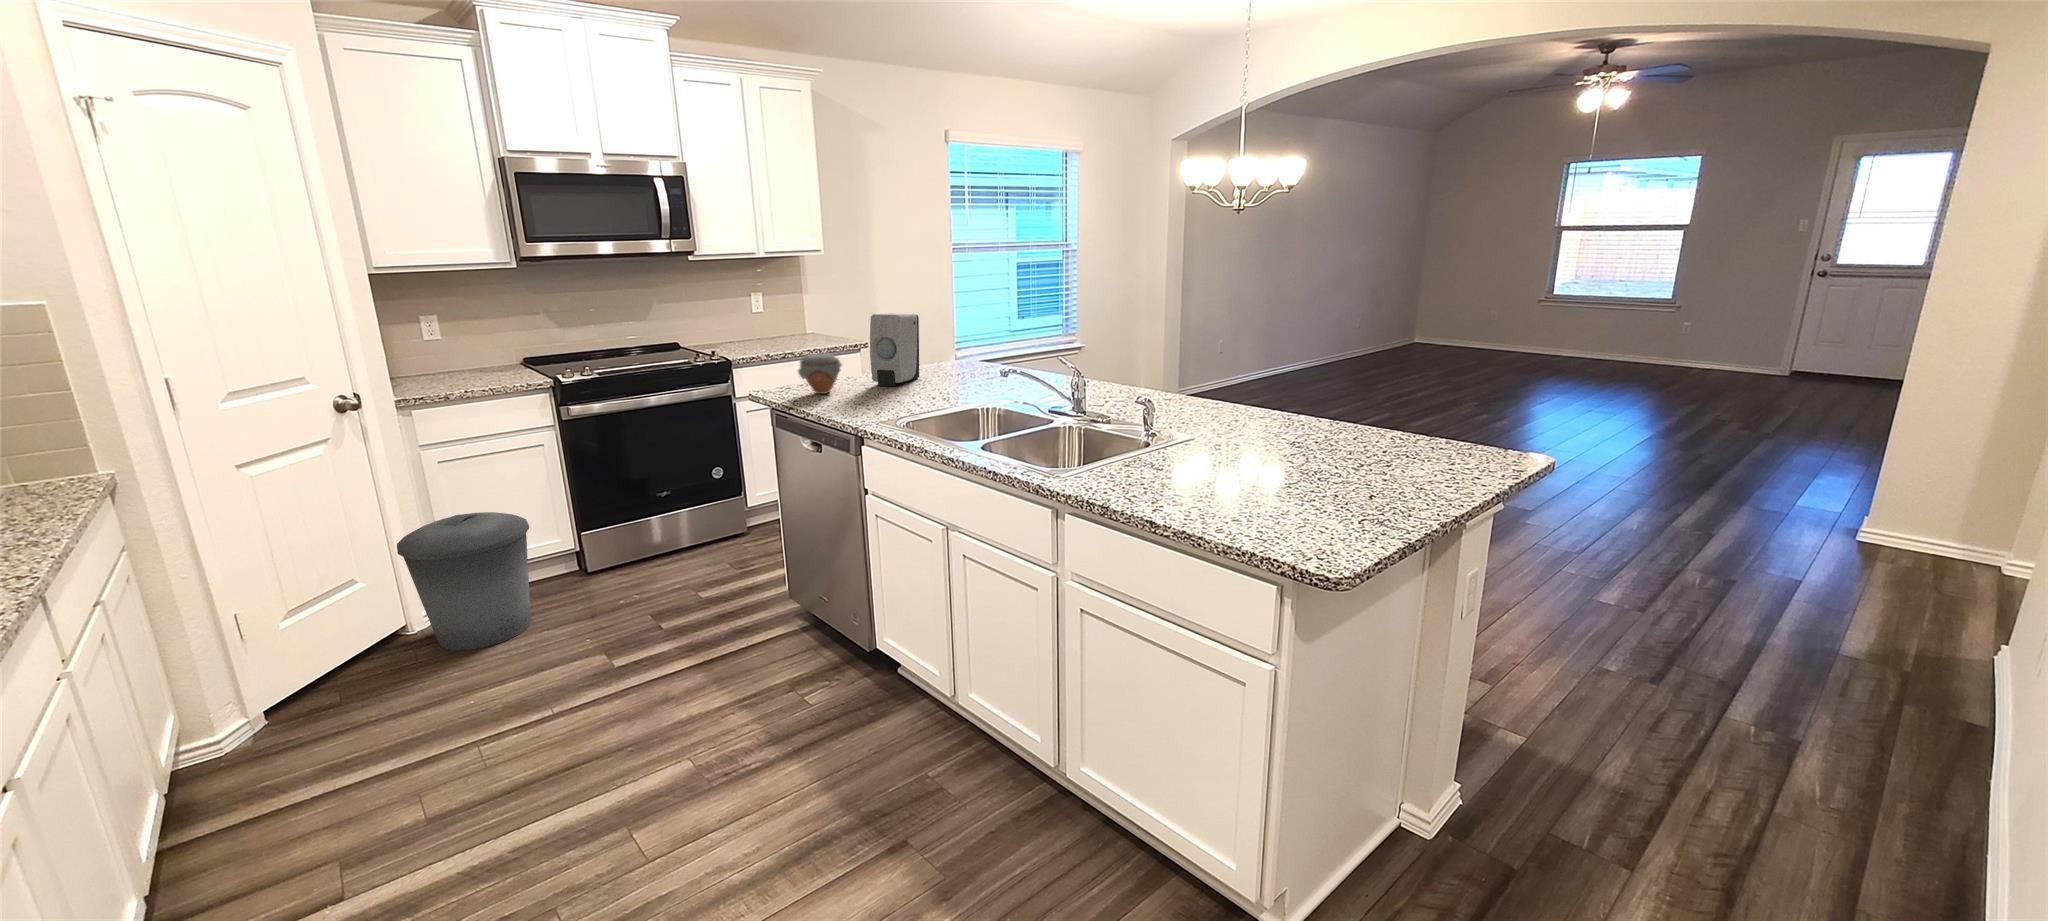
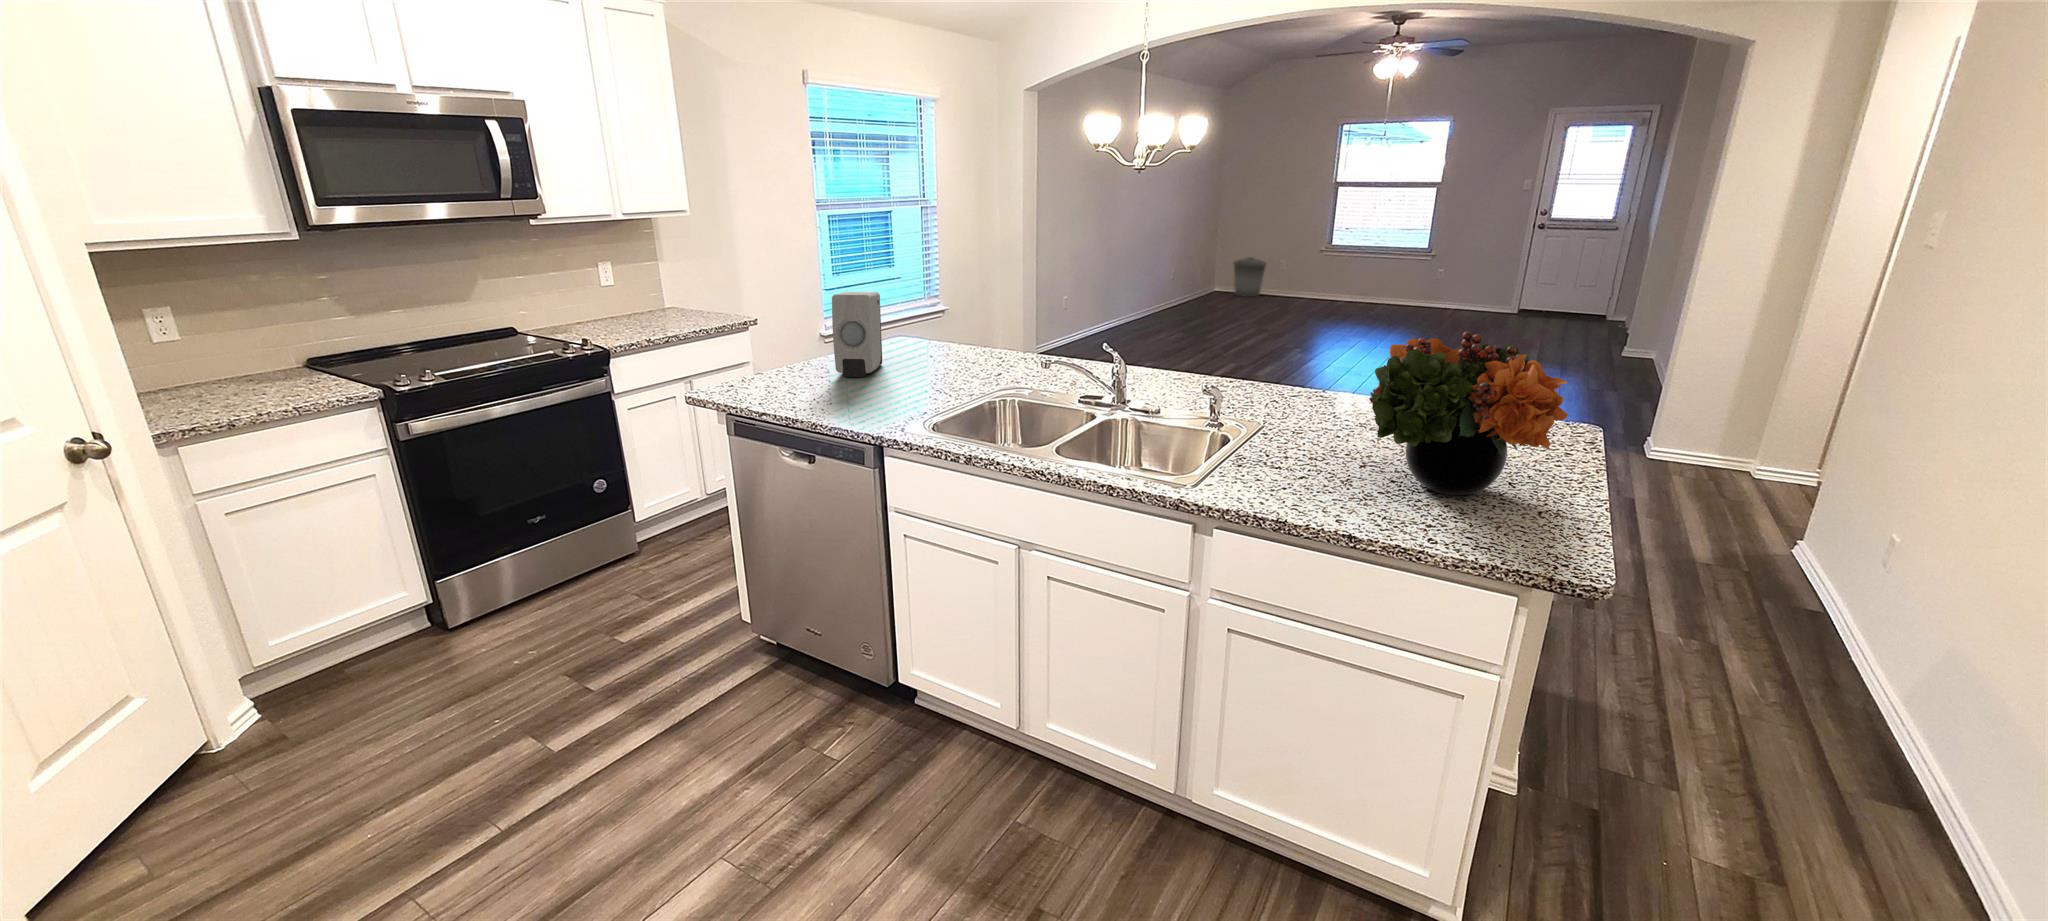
flower arrangement: none [1202,343,1389,499] -> present [1369,331,1568,495]
jar: present [798,353,842,394] -> none [755,342,806,392]
trash can: present [397,512,531,650] -> present [1233,257,1266,297]

